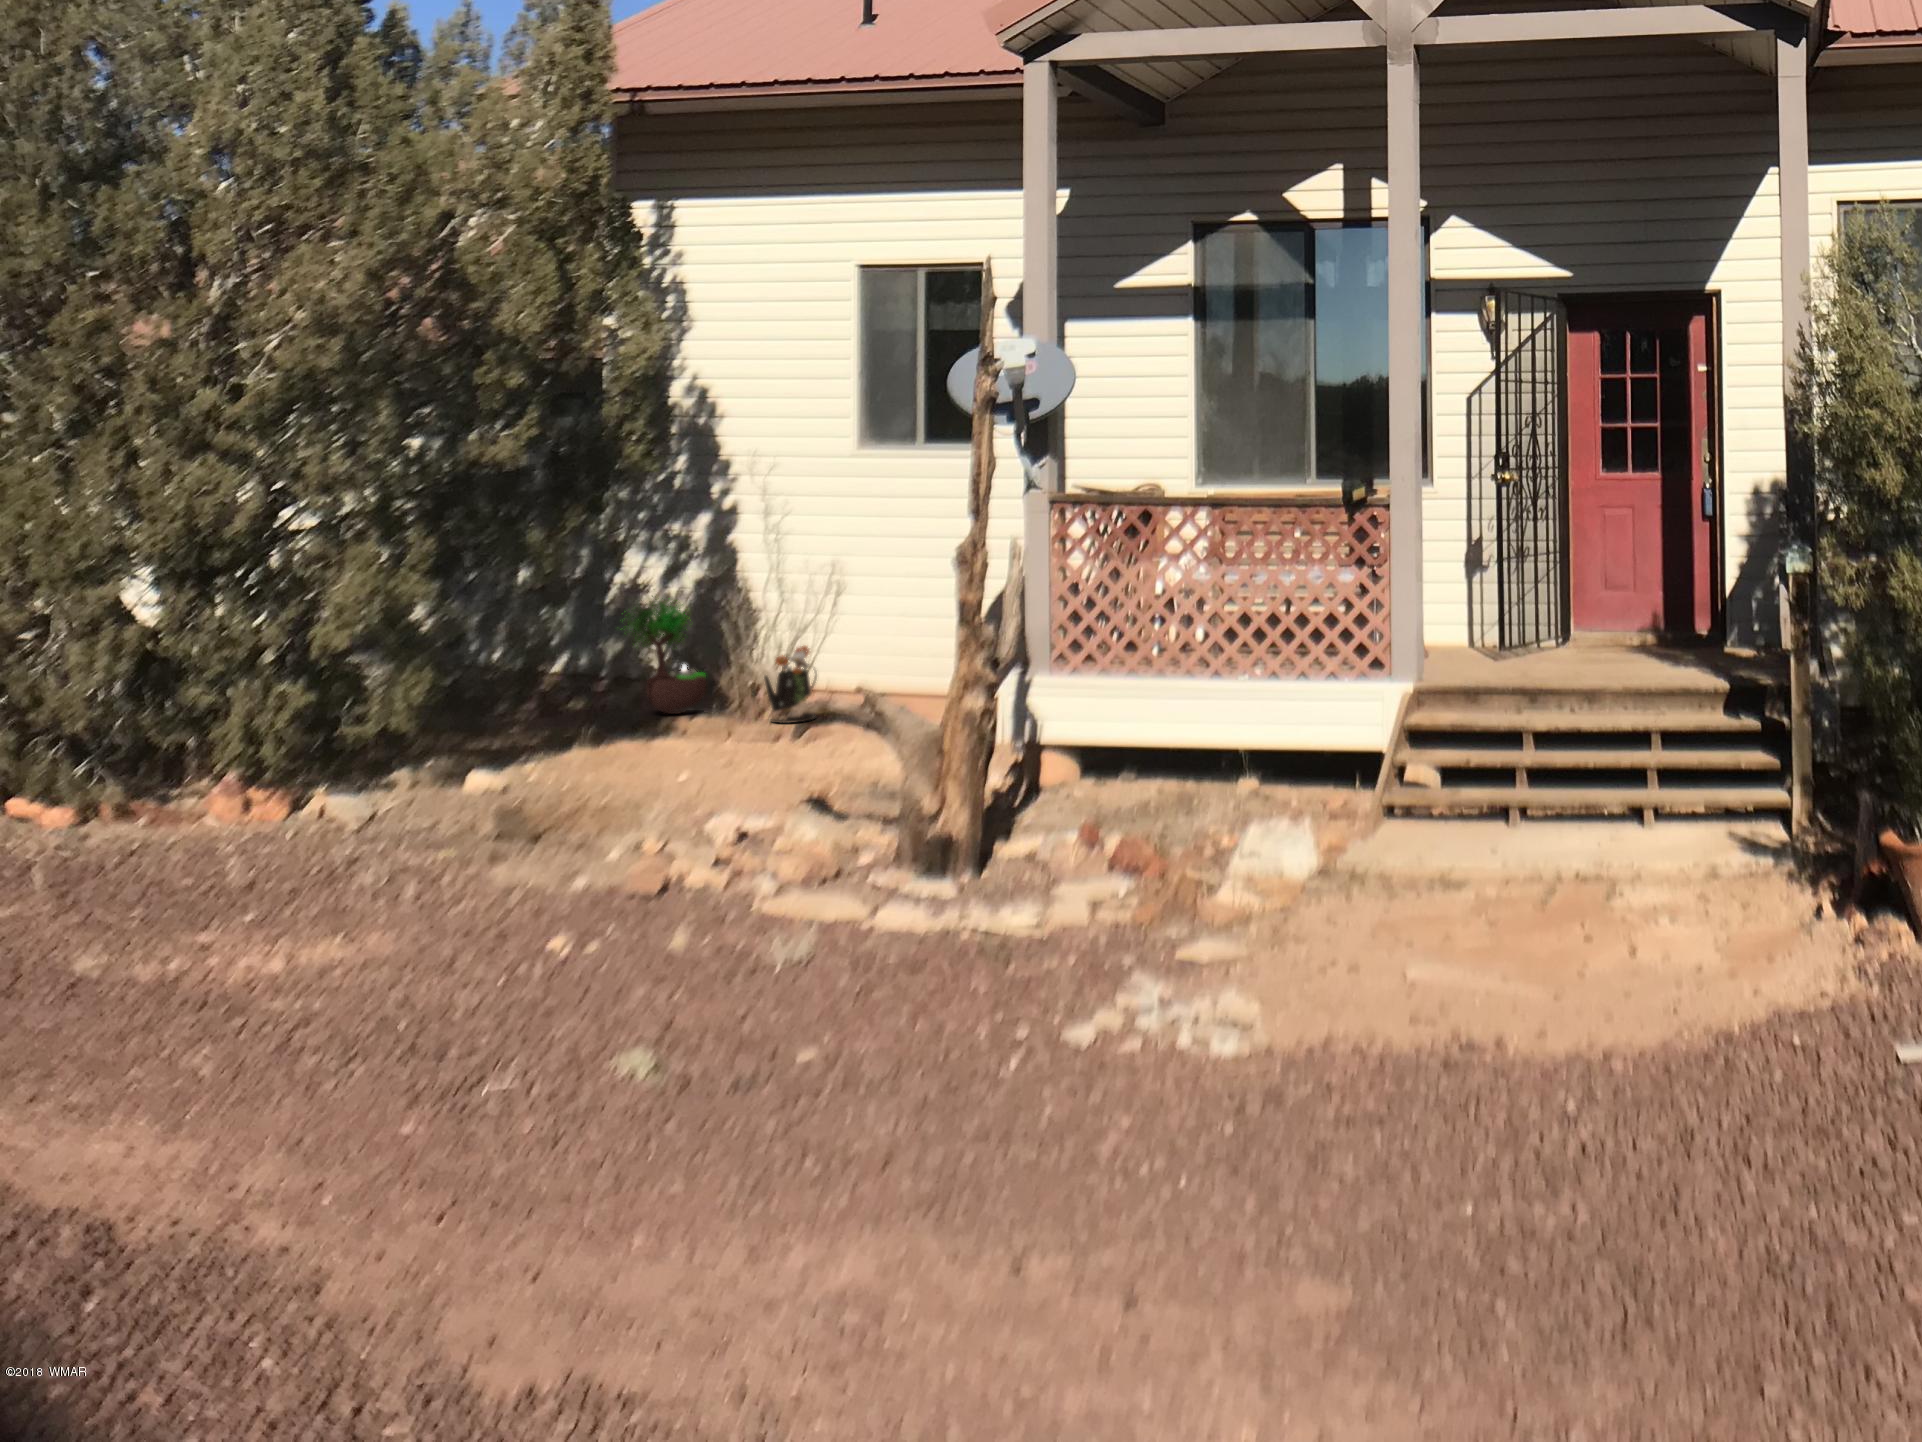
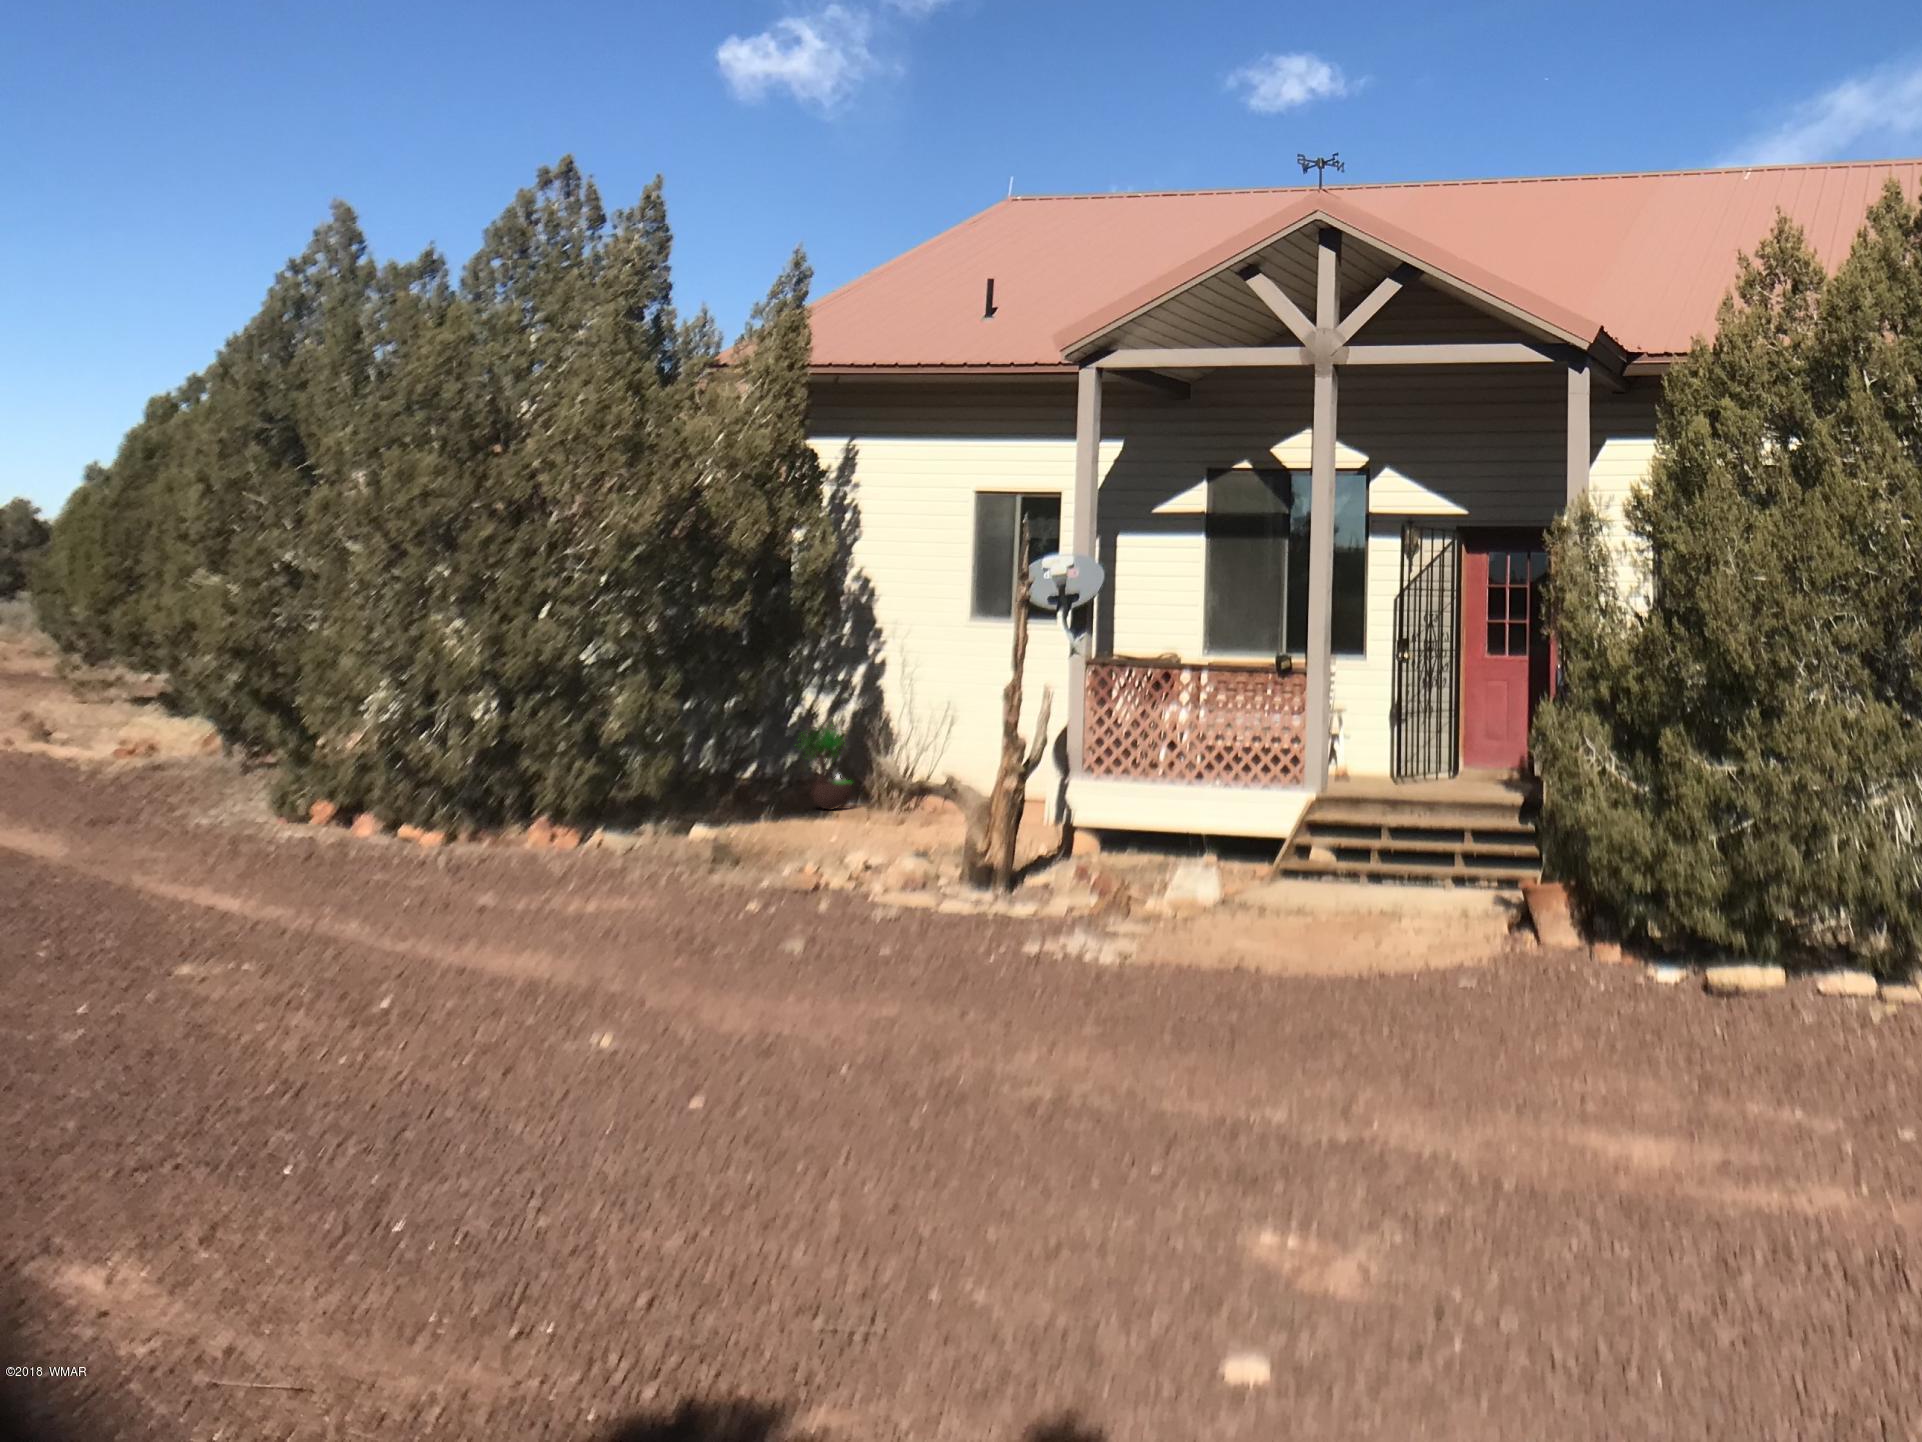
watering can: present [764,646,816,723] -> none [892,762,929,818]

